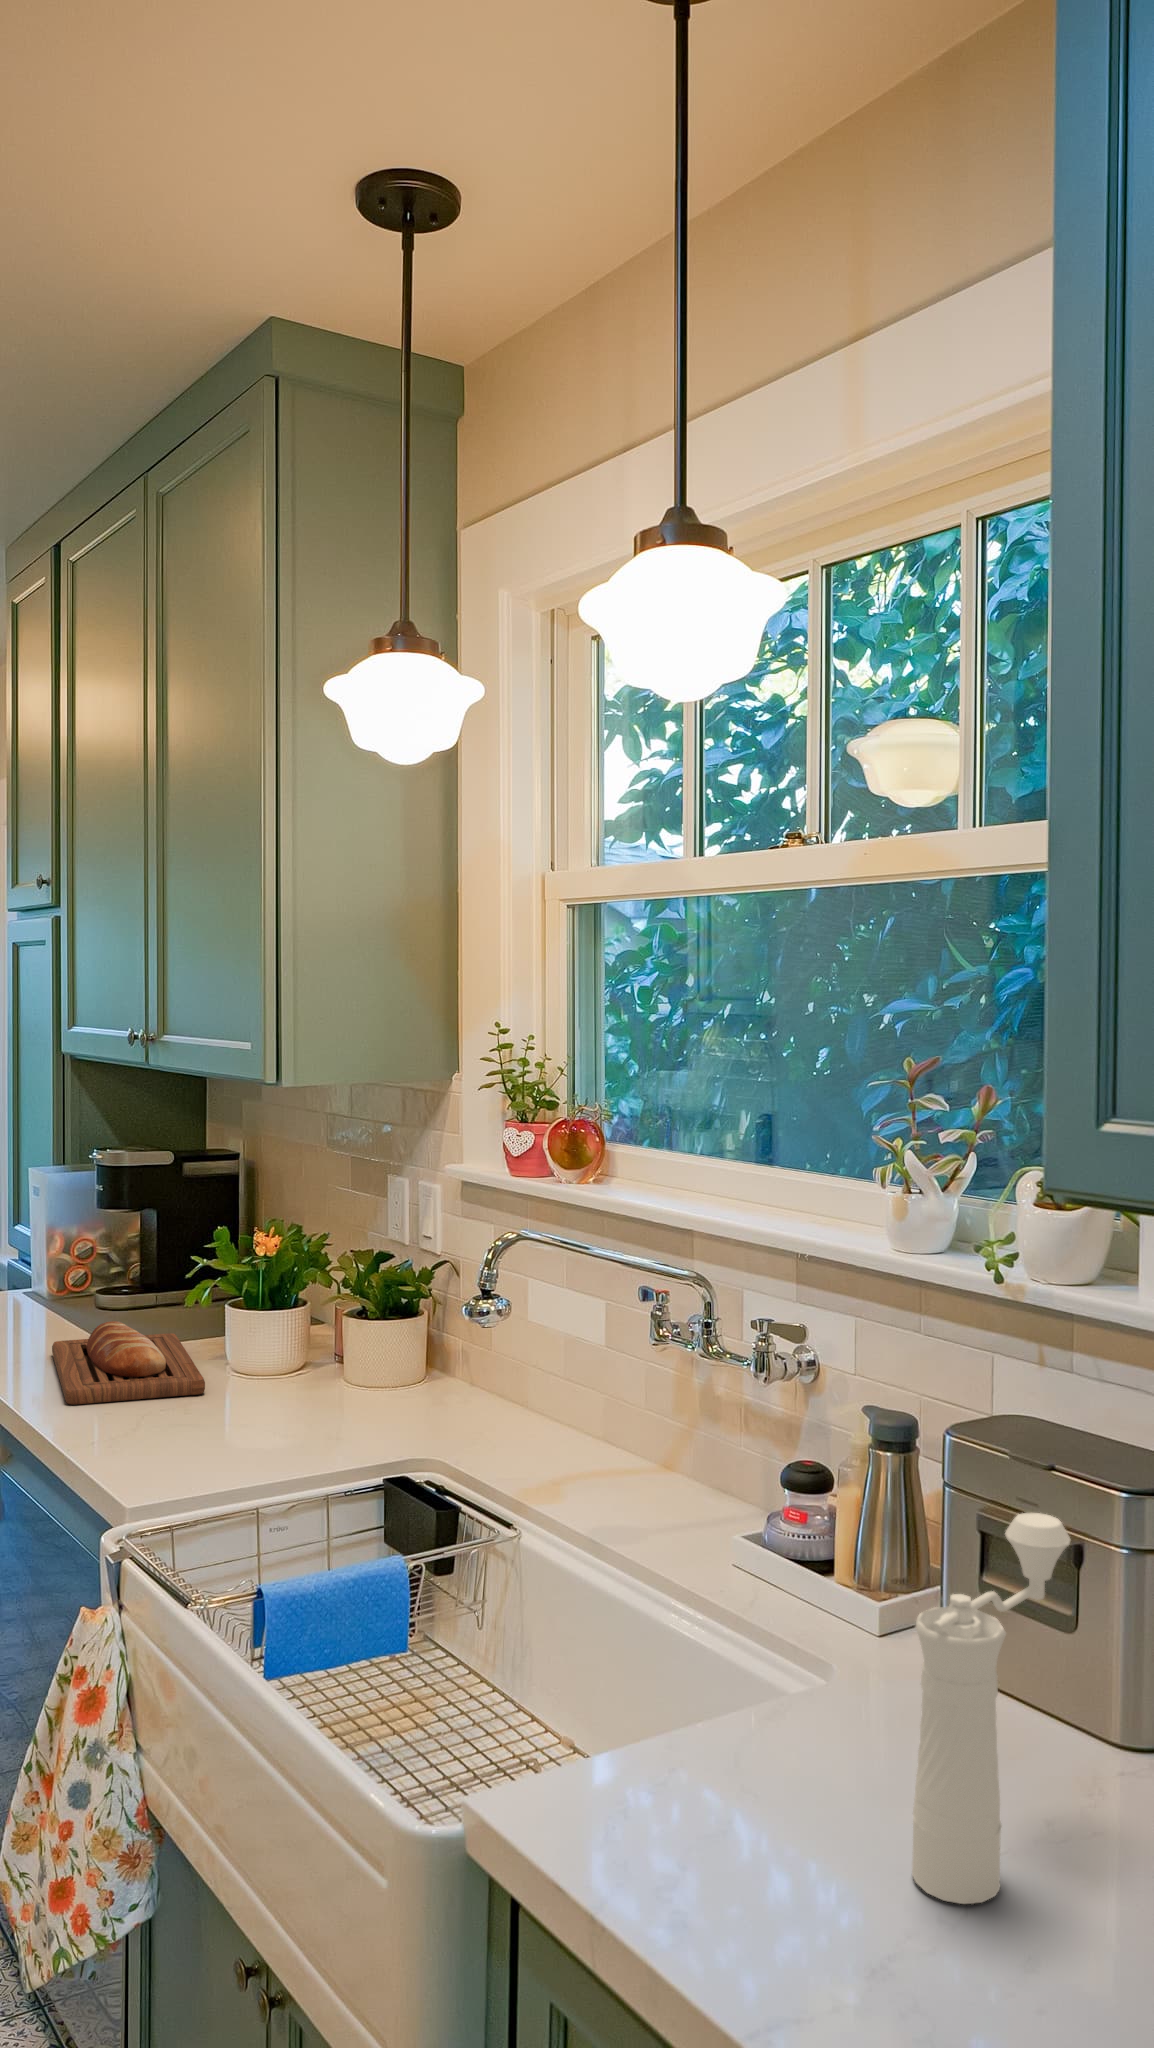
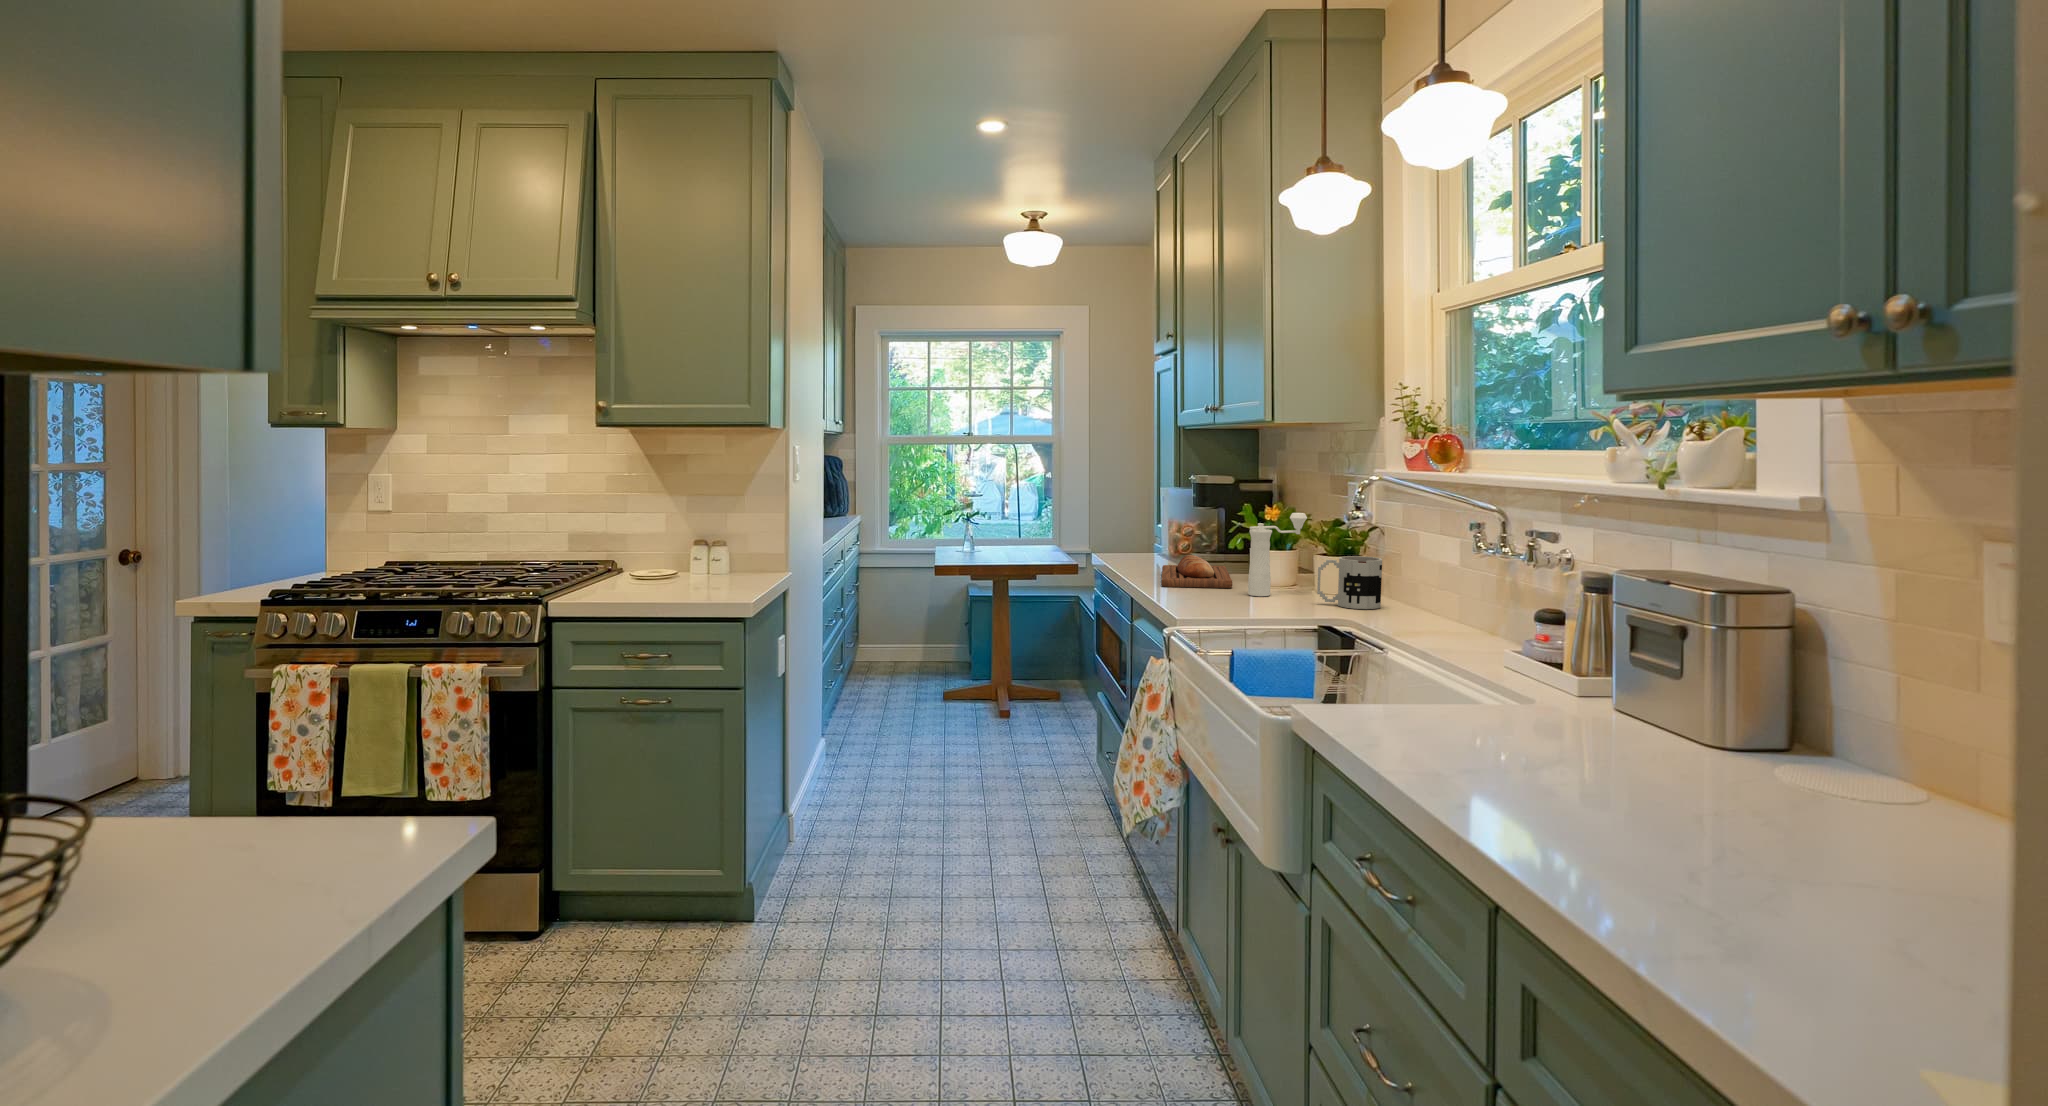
mug: none [373,1329,483,1431] -> present [1317,556,1382,609]
pepper mill: present [912,1513,1070,1904] -> present [1248,513,1307,596]

